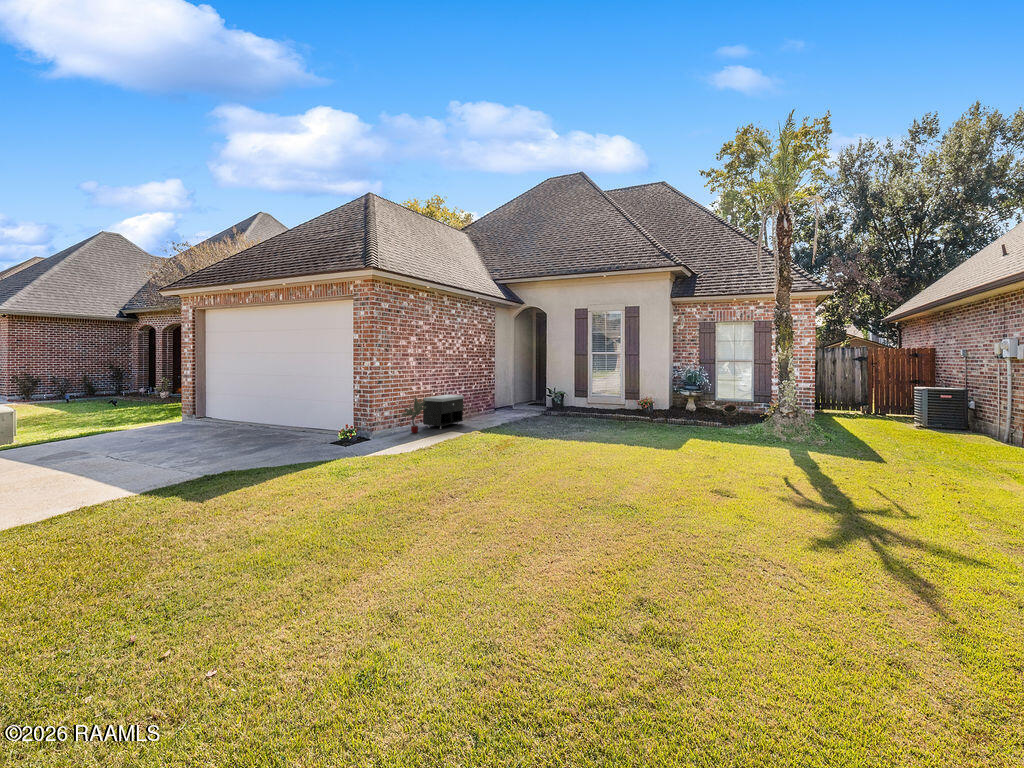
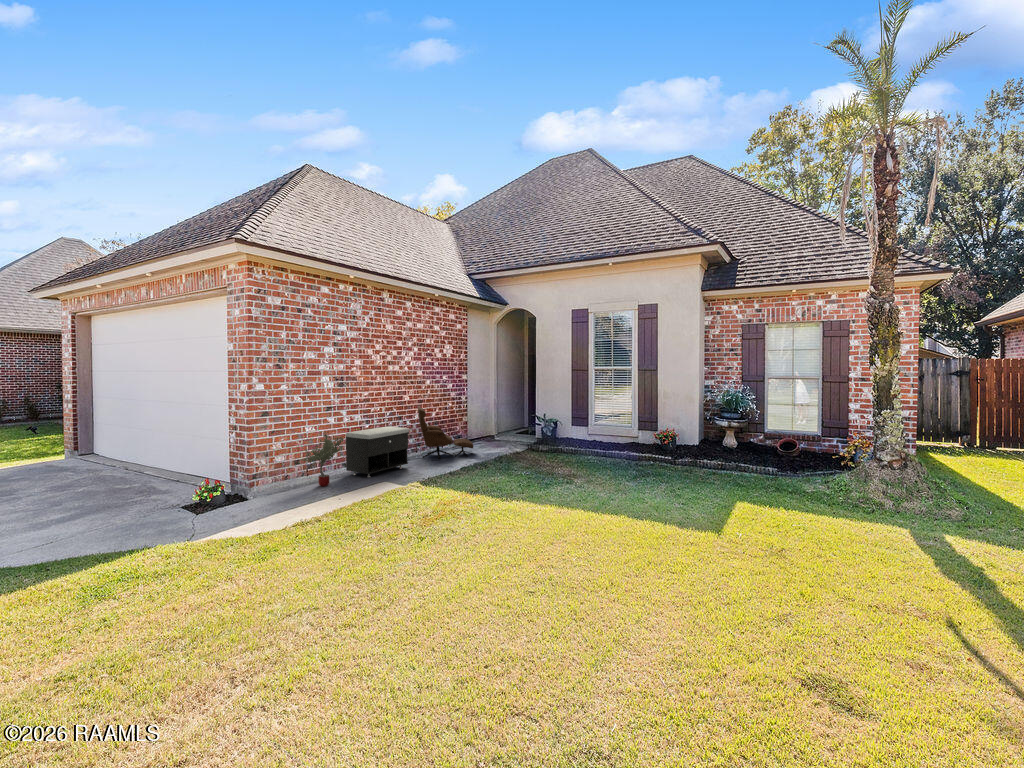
lounge chair: none [463,381,505,419] -> present [418,407,474,459]

